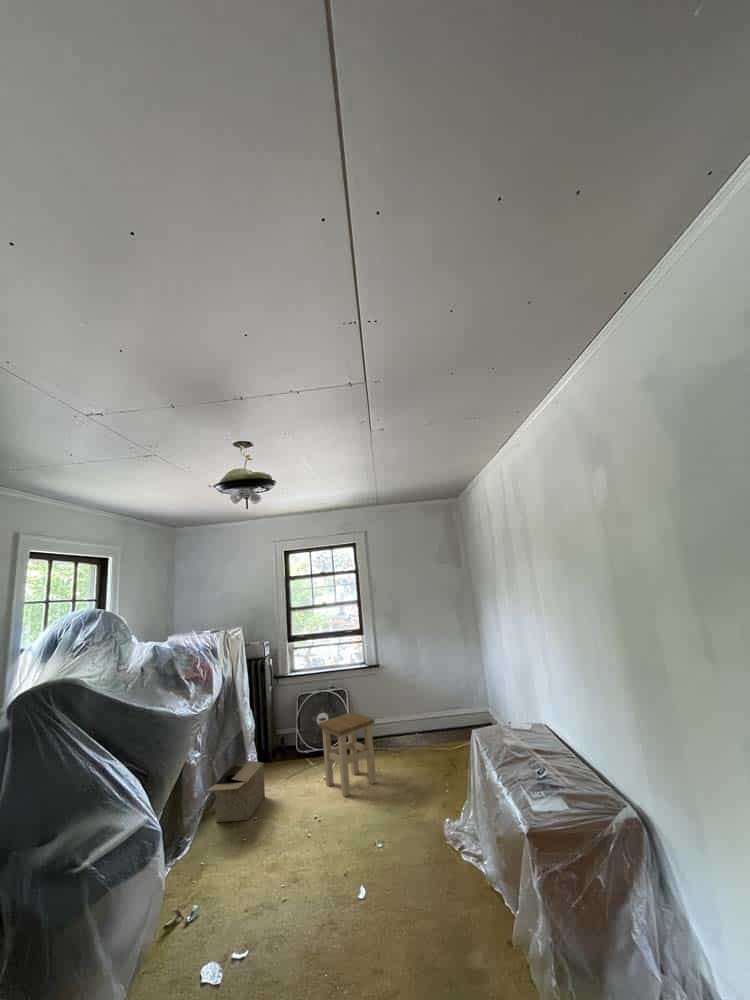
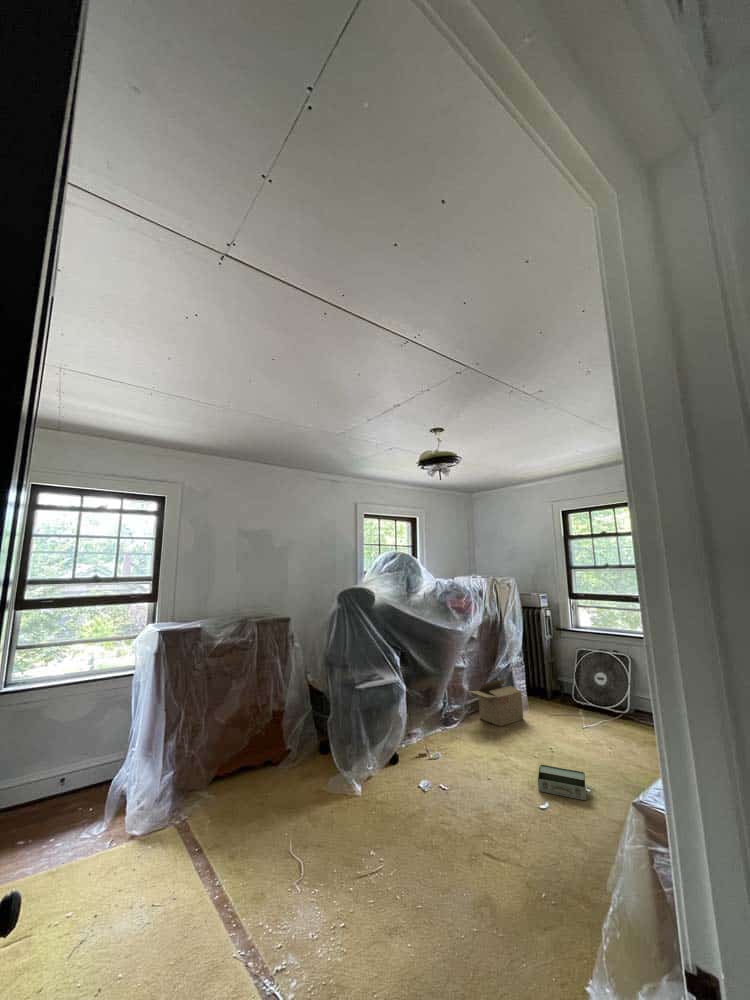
stool: present [319,712,376,797] -> none [572,674,631,750]
toolbox: none [337,829,394,881] -> present [538,765,586,801]

